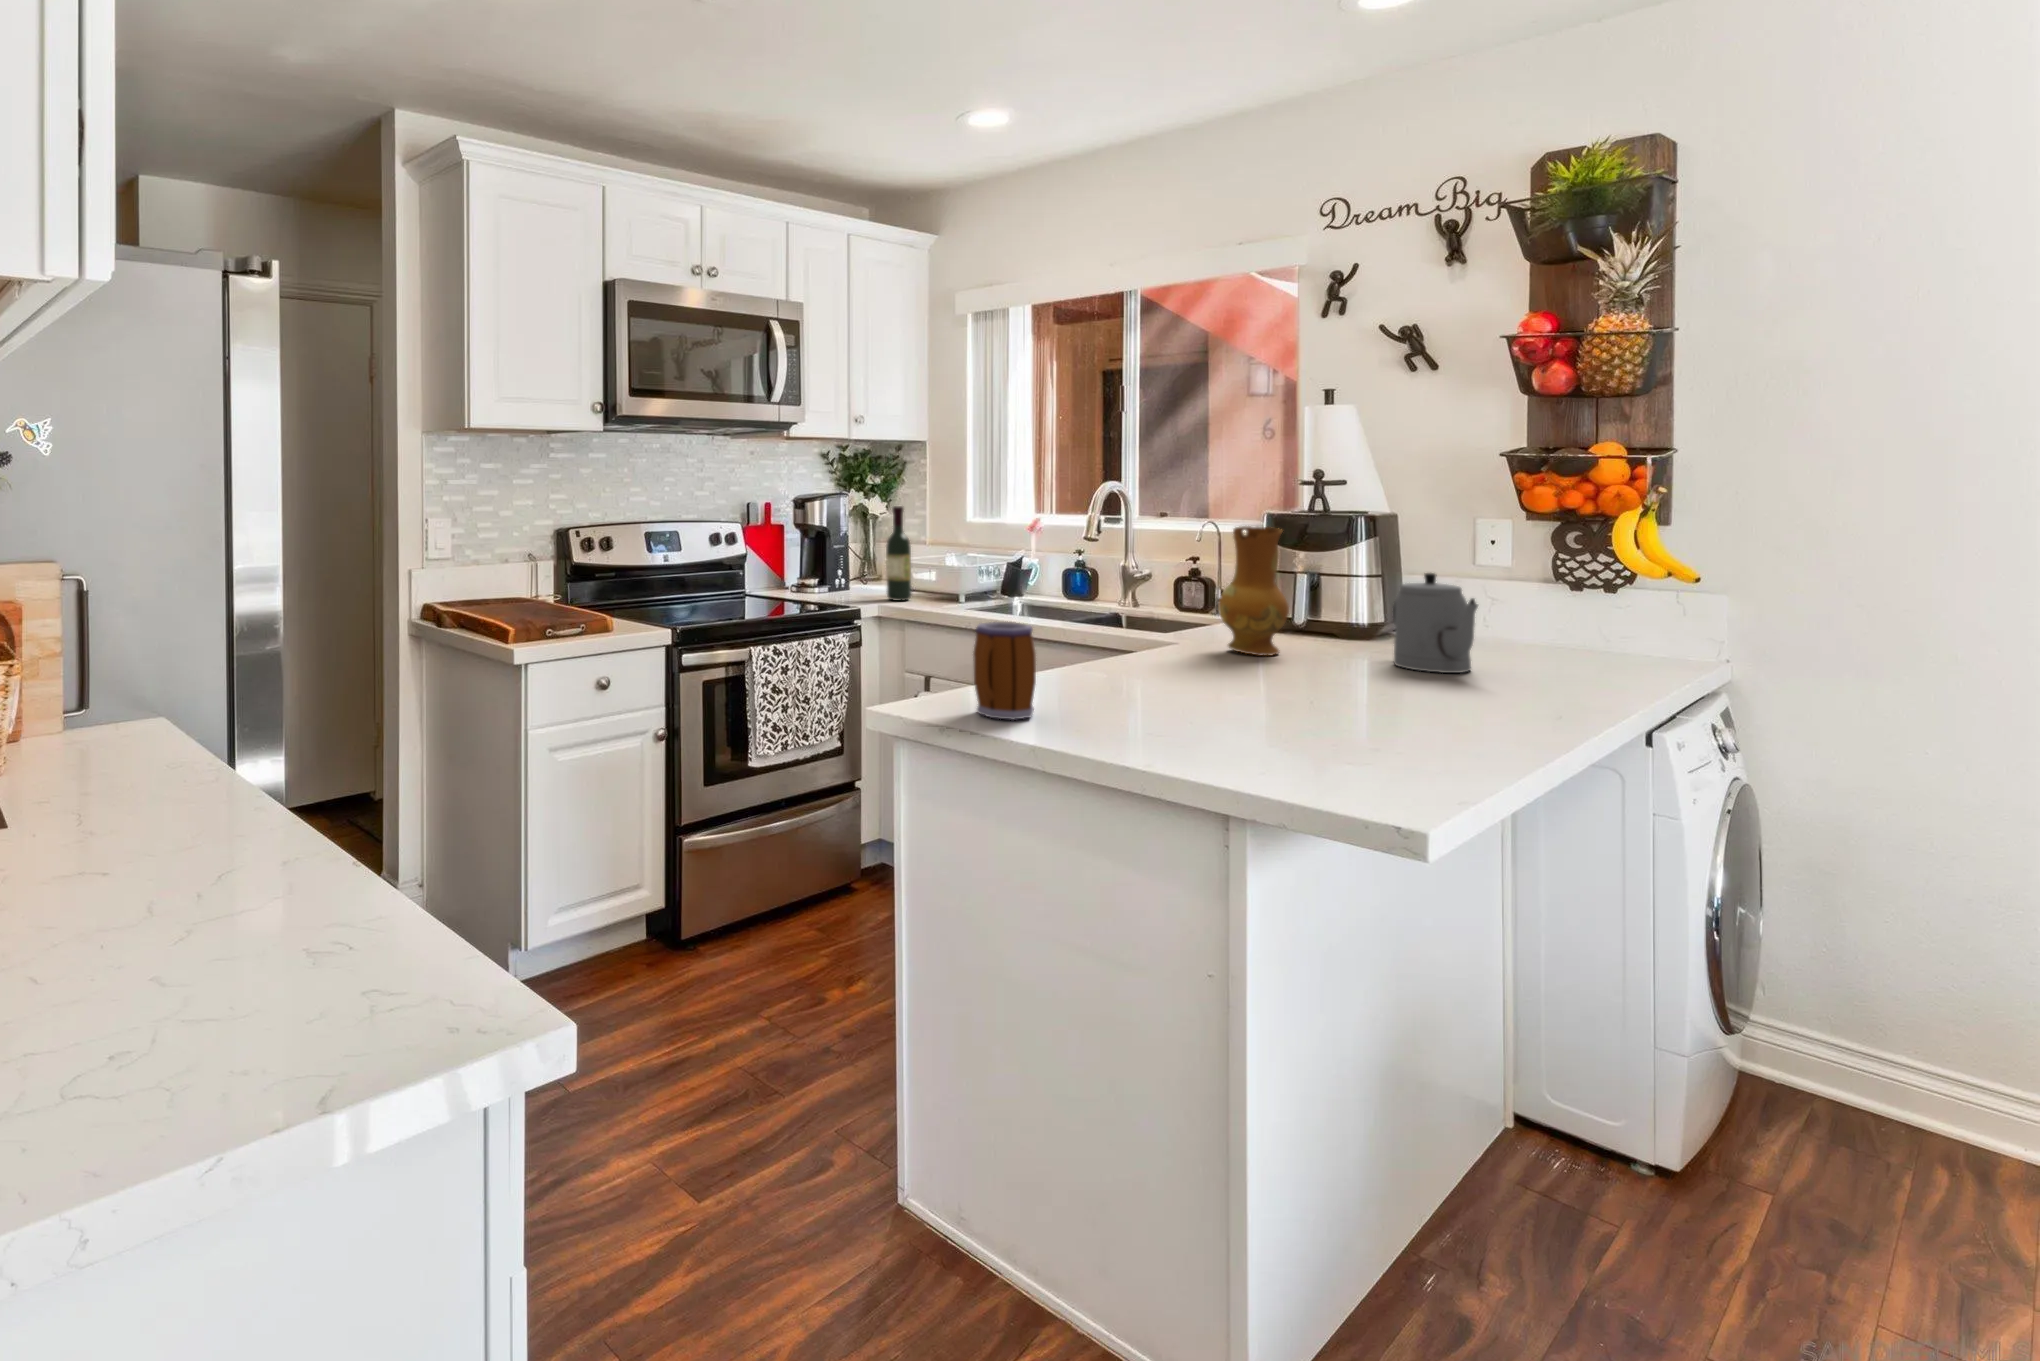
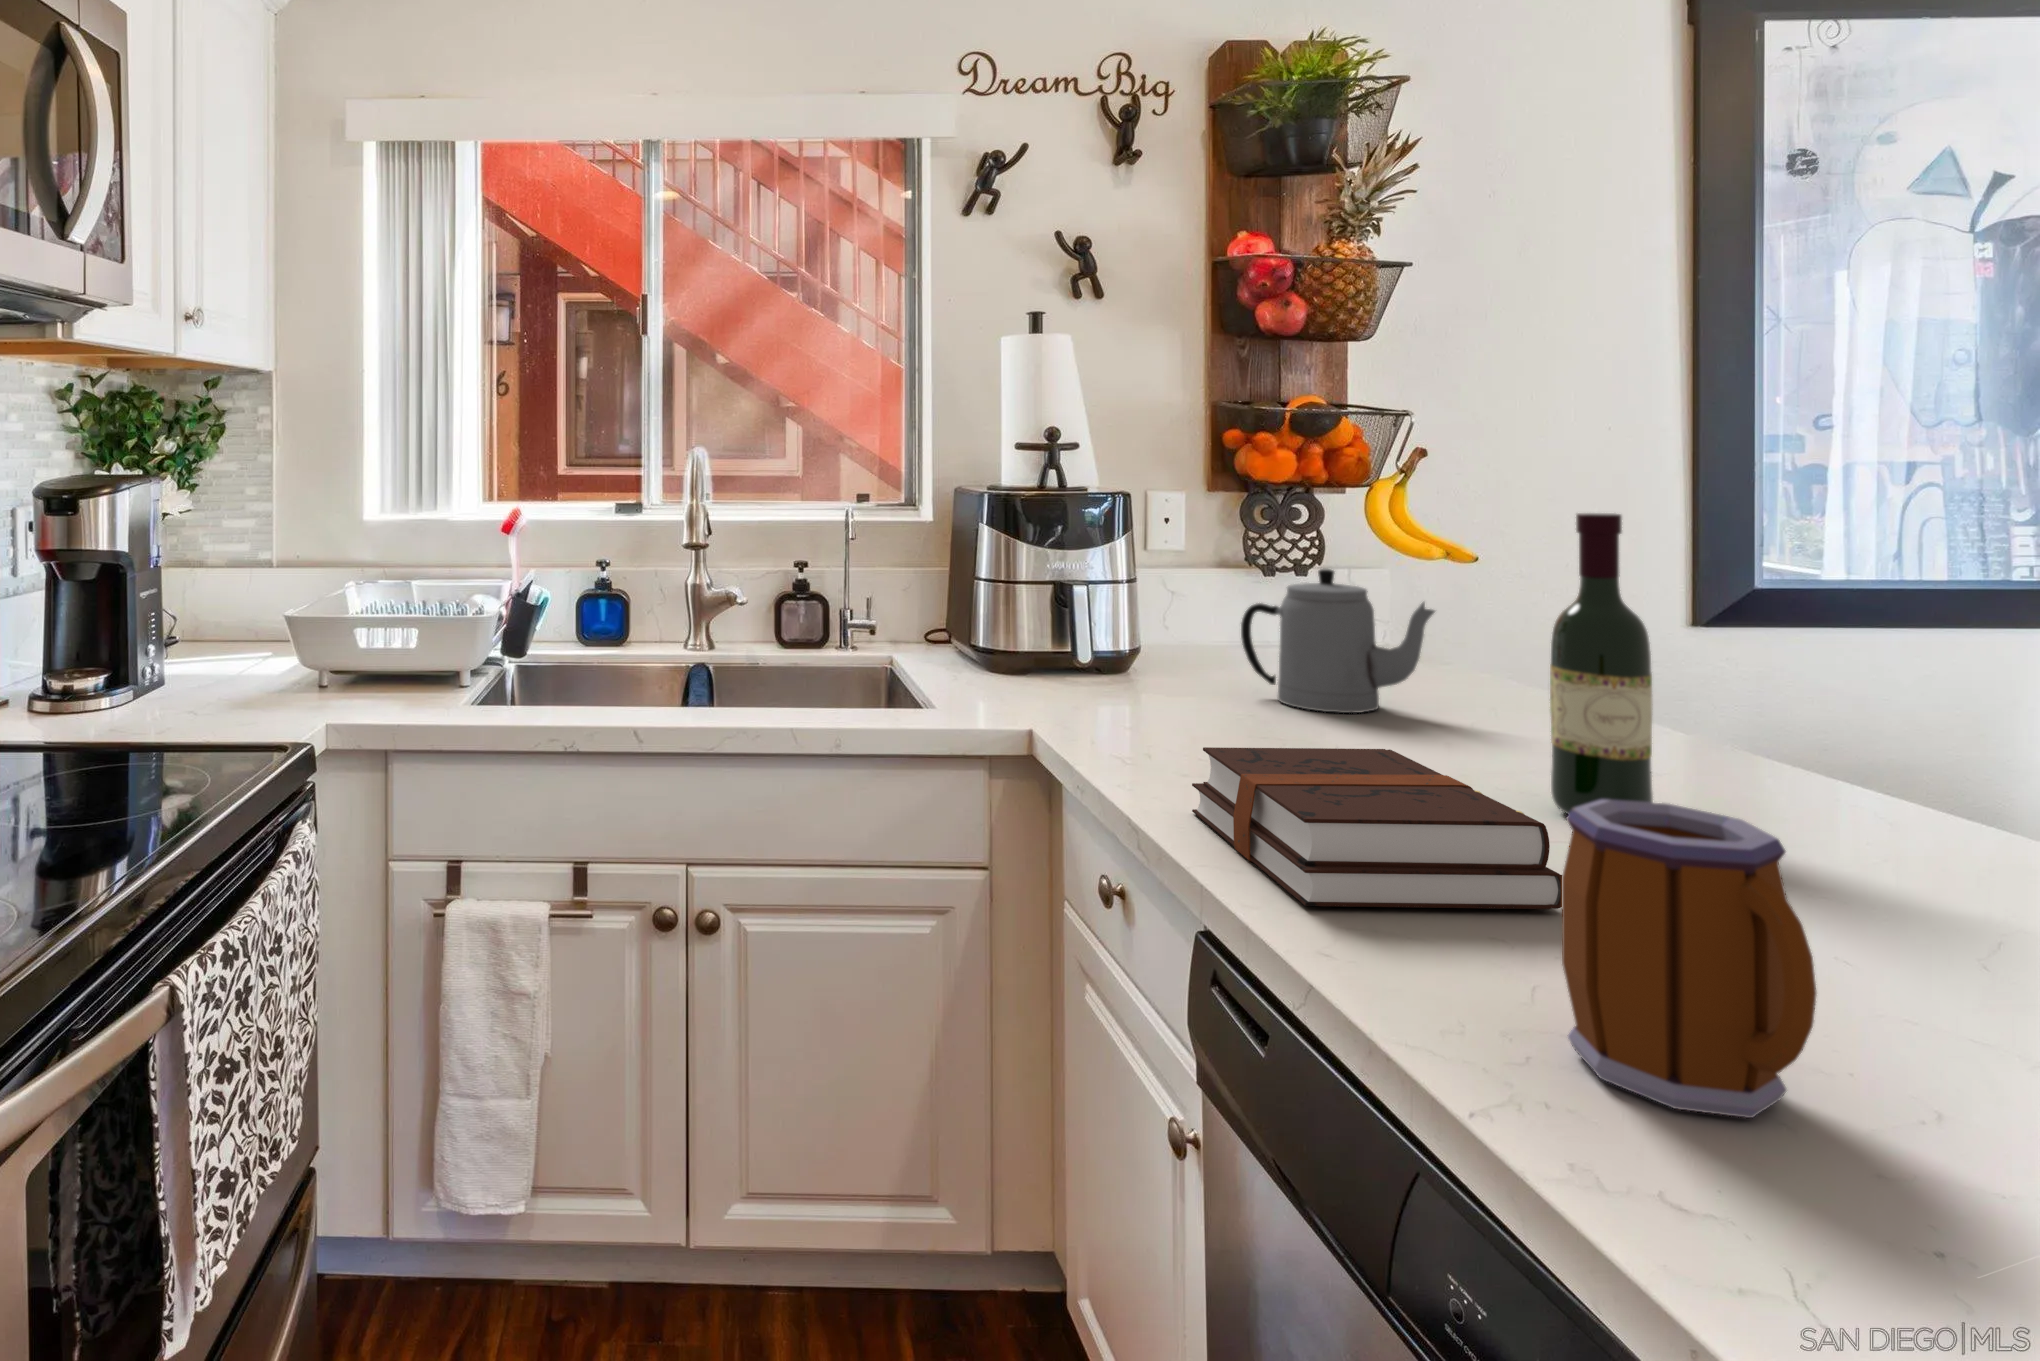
wine bottle: present [886,506,912,601] -> present [1550,513,1653,814]
ceramic jug: present [1218,526,1289,656] -> none [1085,512,1194,725]
hardback book: none [1044,638,1216,702] -> present [1192,747,1562,909]

